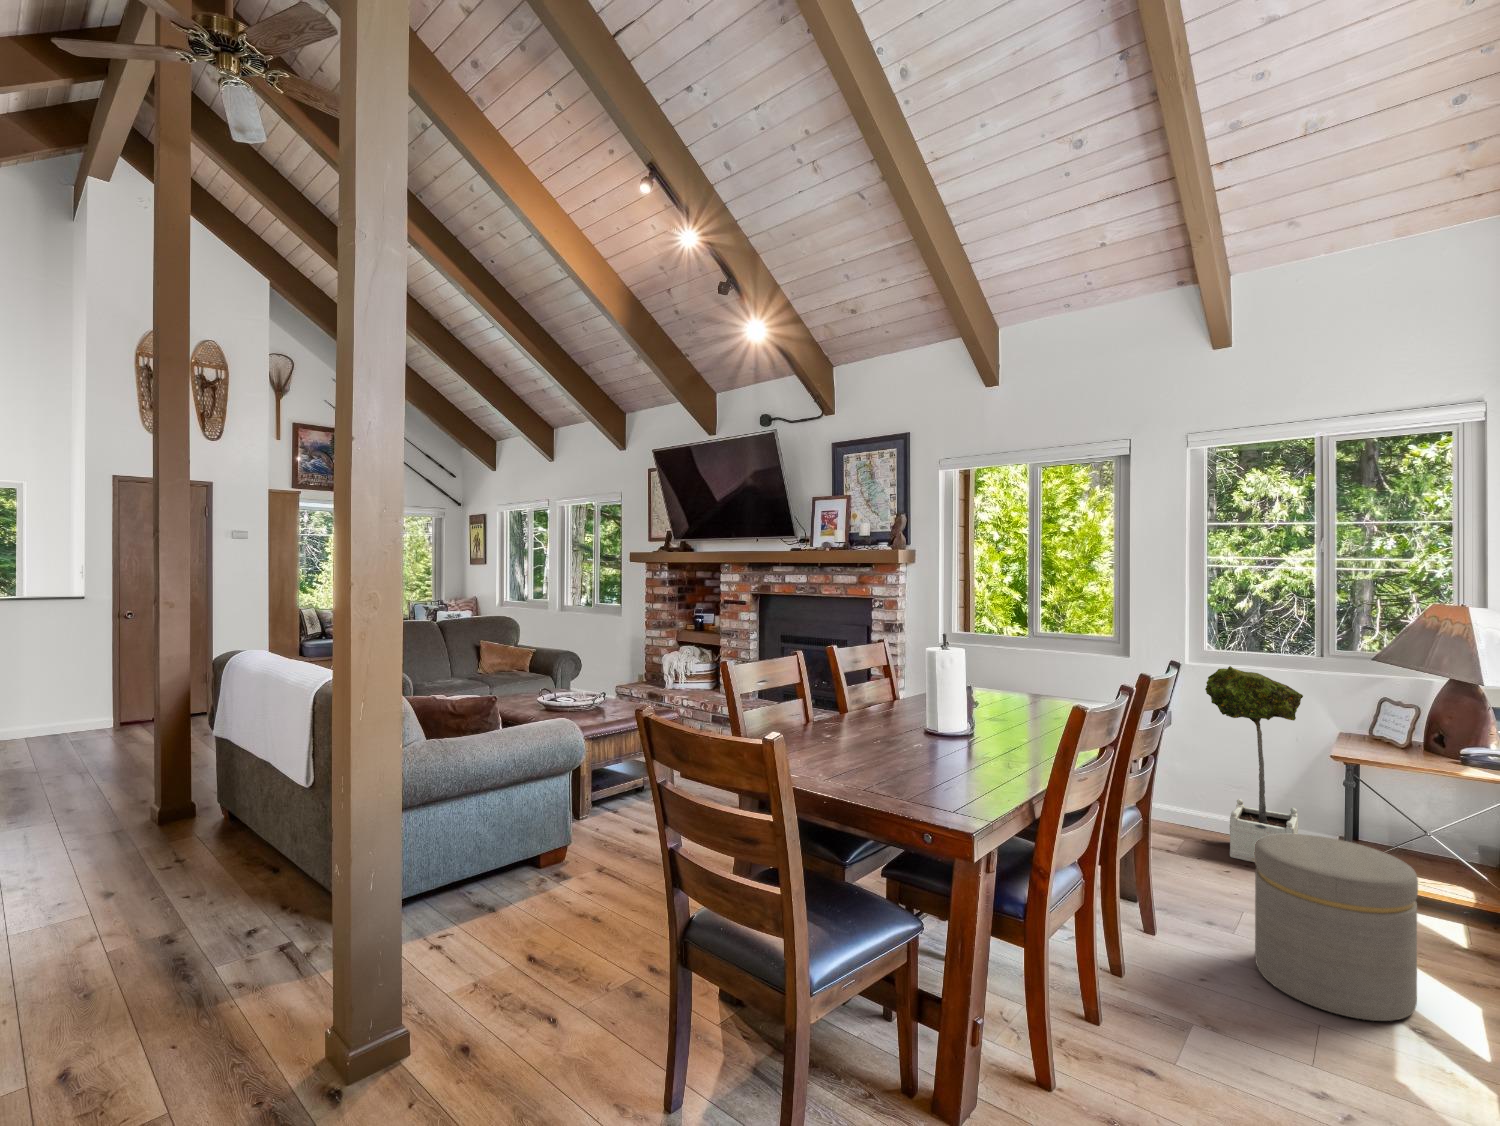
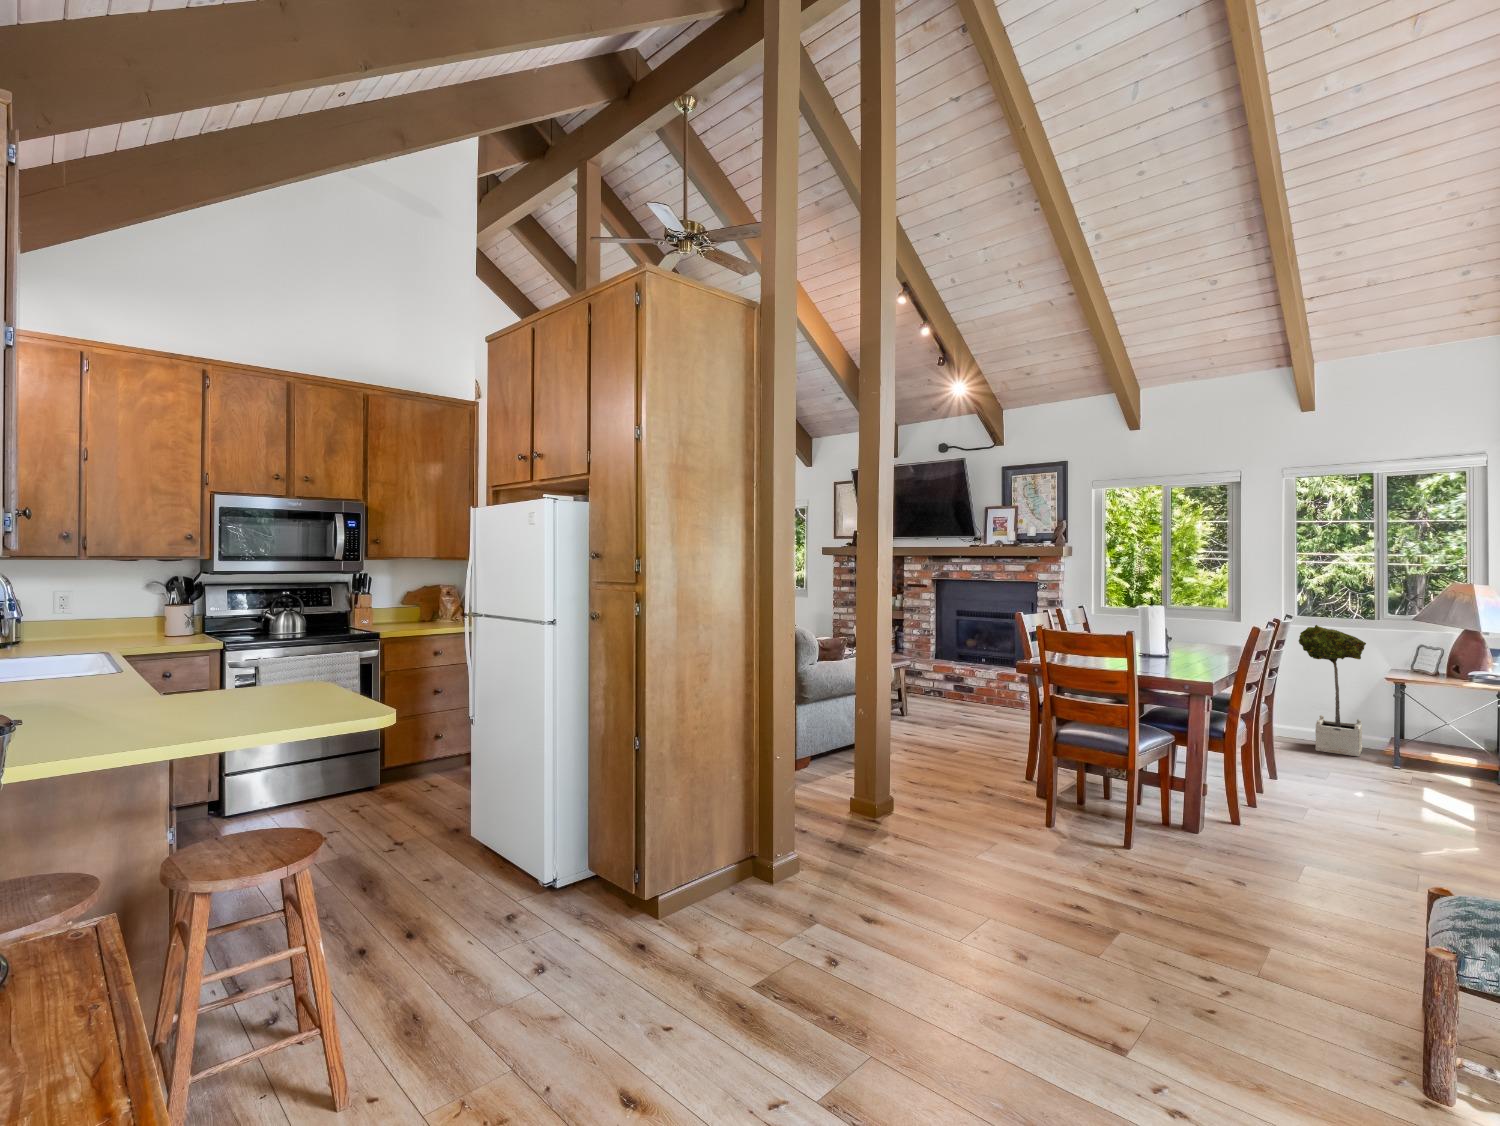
ottoman: present [1254,834,1418,1021] -> none [1338,716,1433,808]

